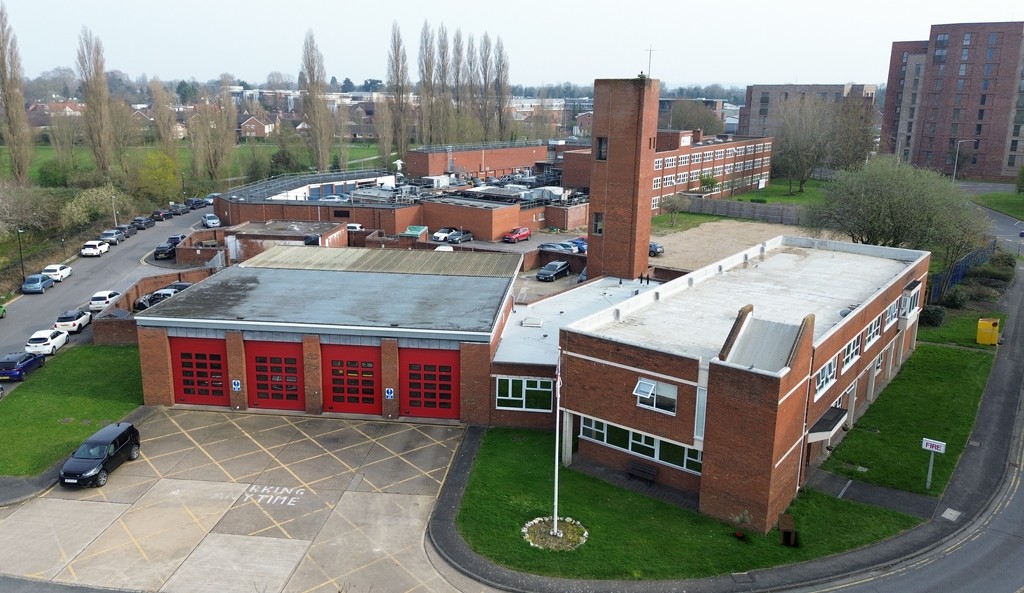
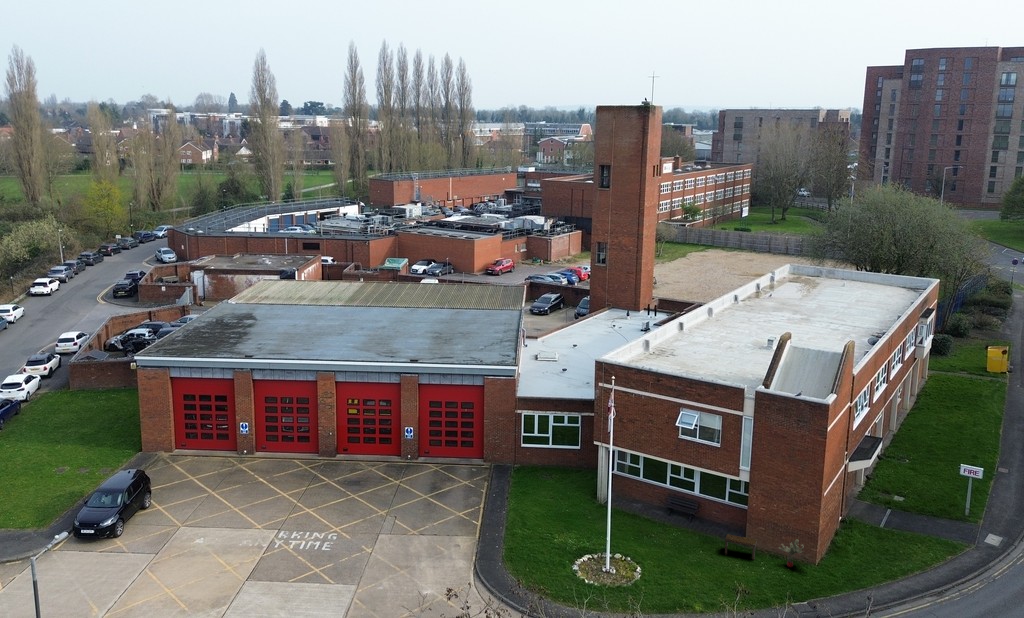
bench: present [777,513,795,545] -> present [725,534,757,560]

